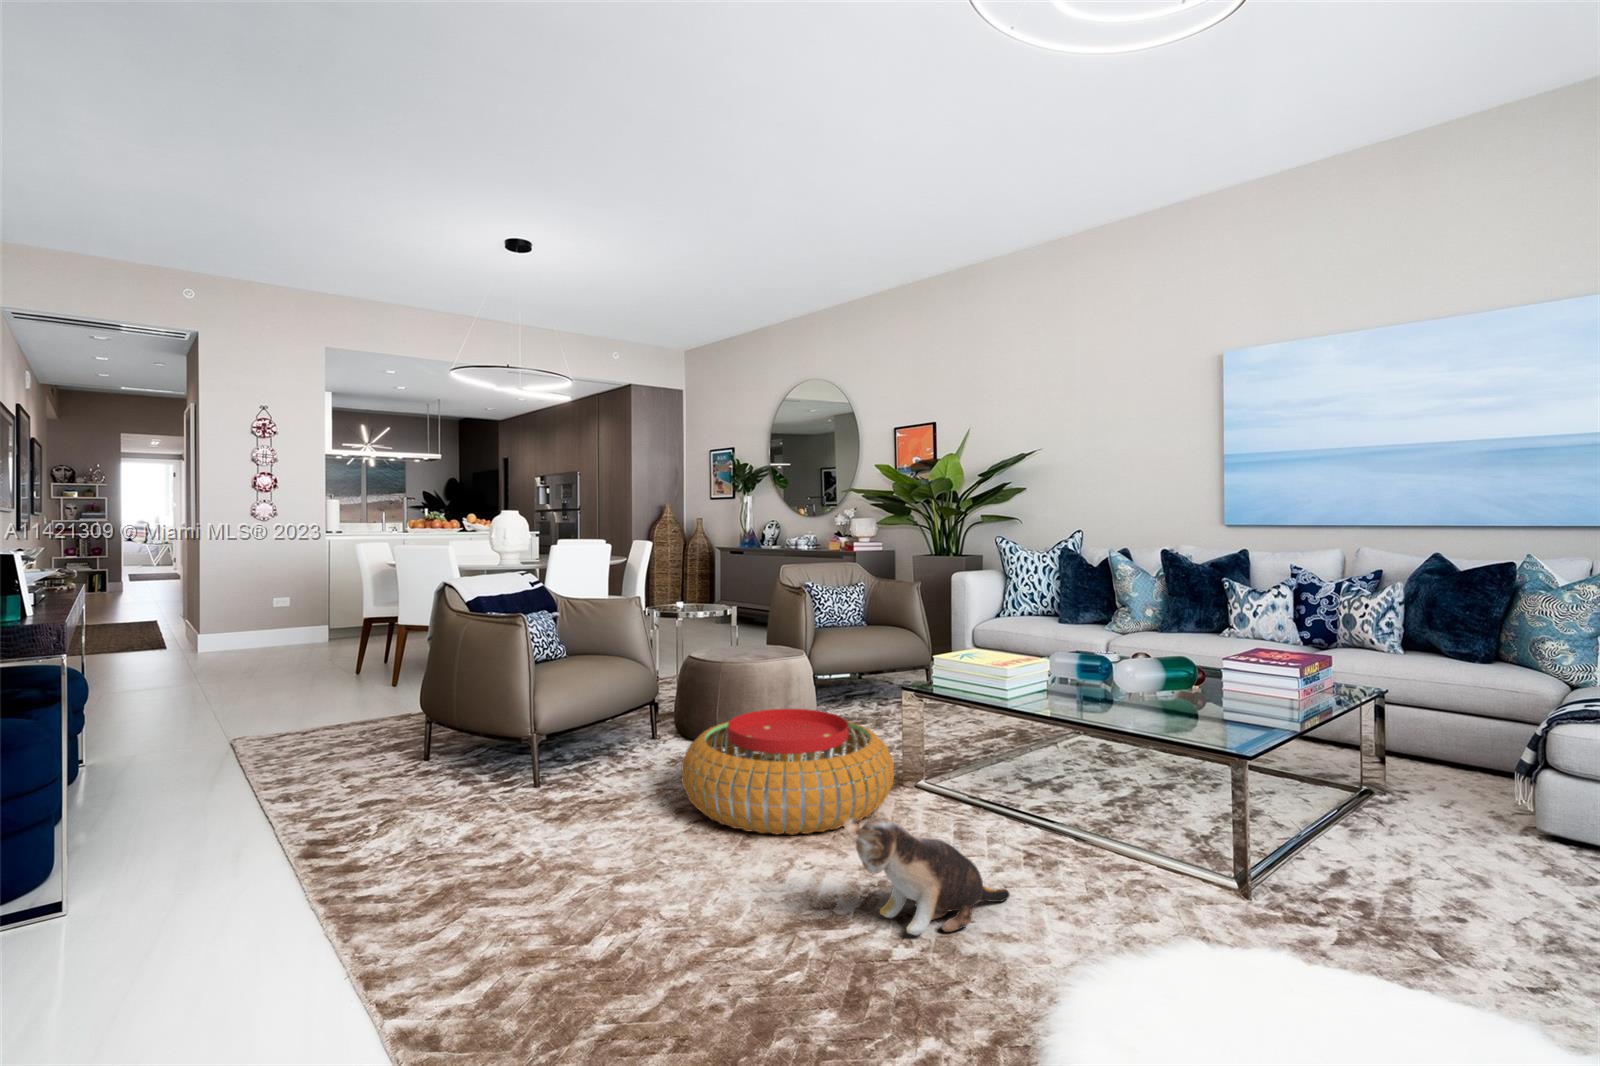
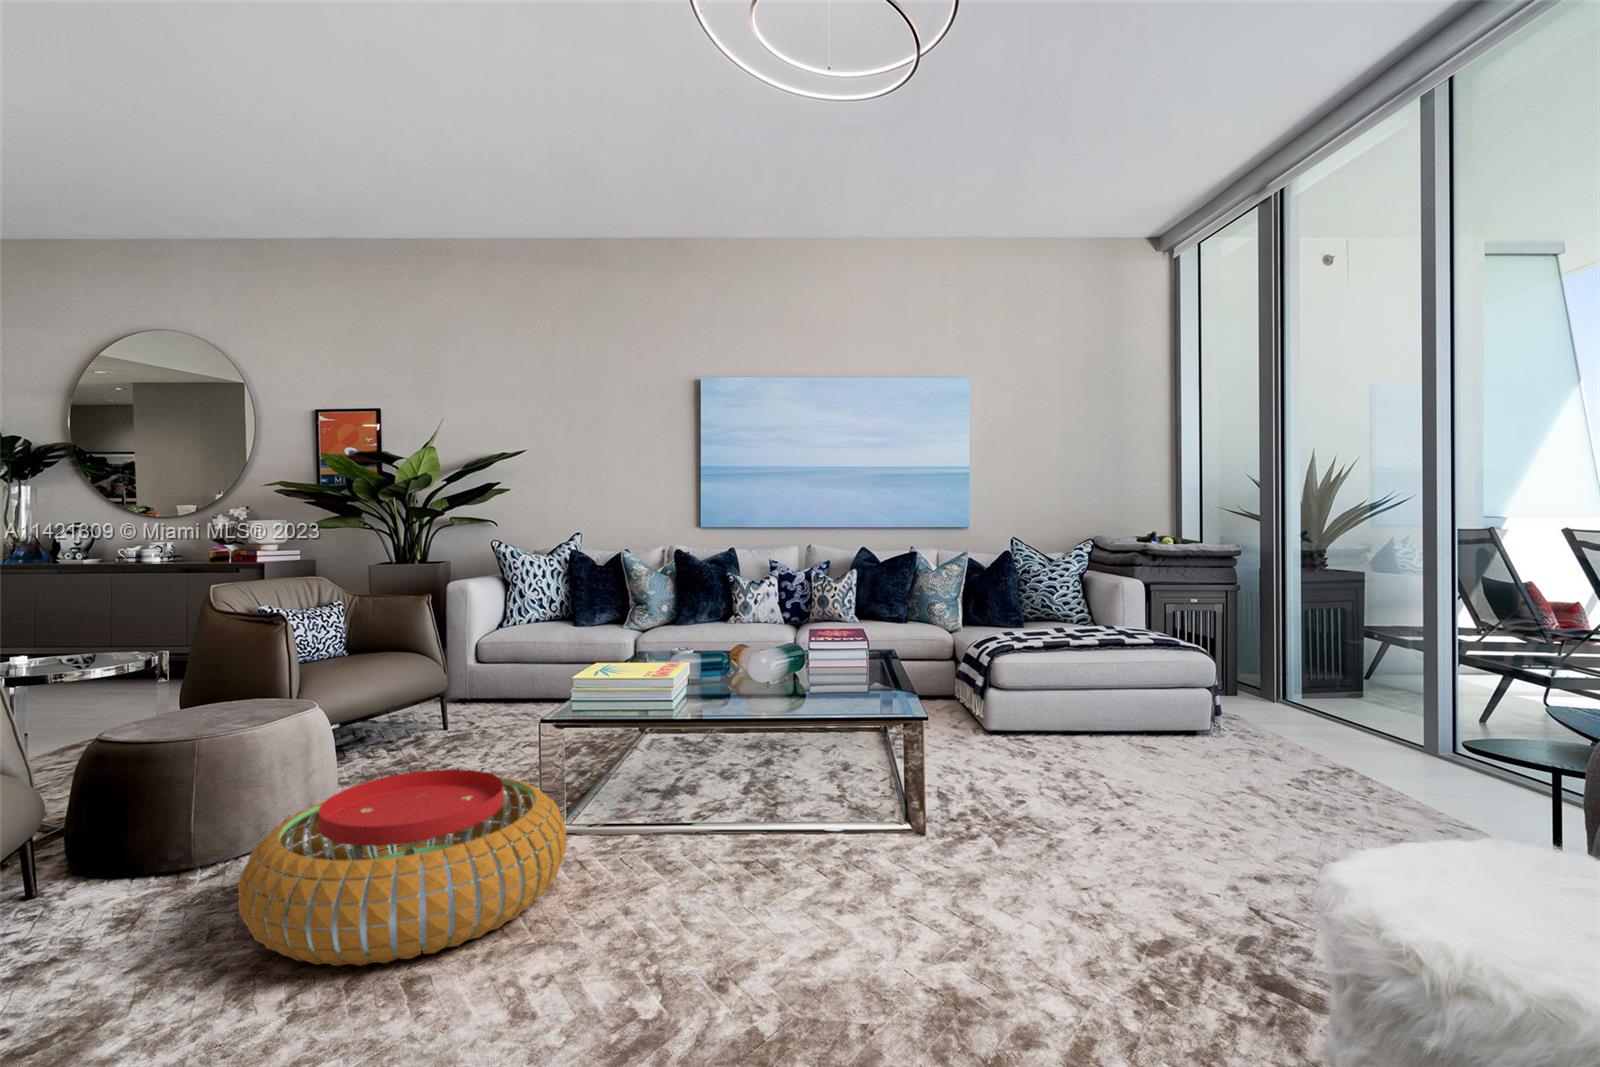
plush toy: present [844,818,1010,936] -> none [663,858,775,980]

